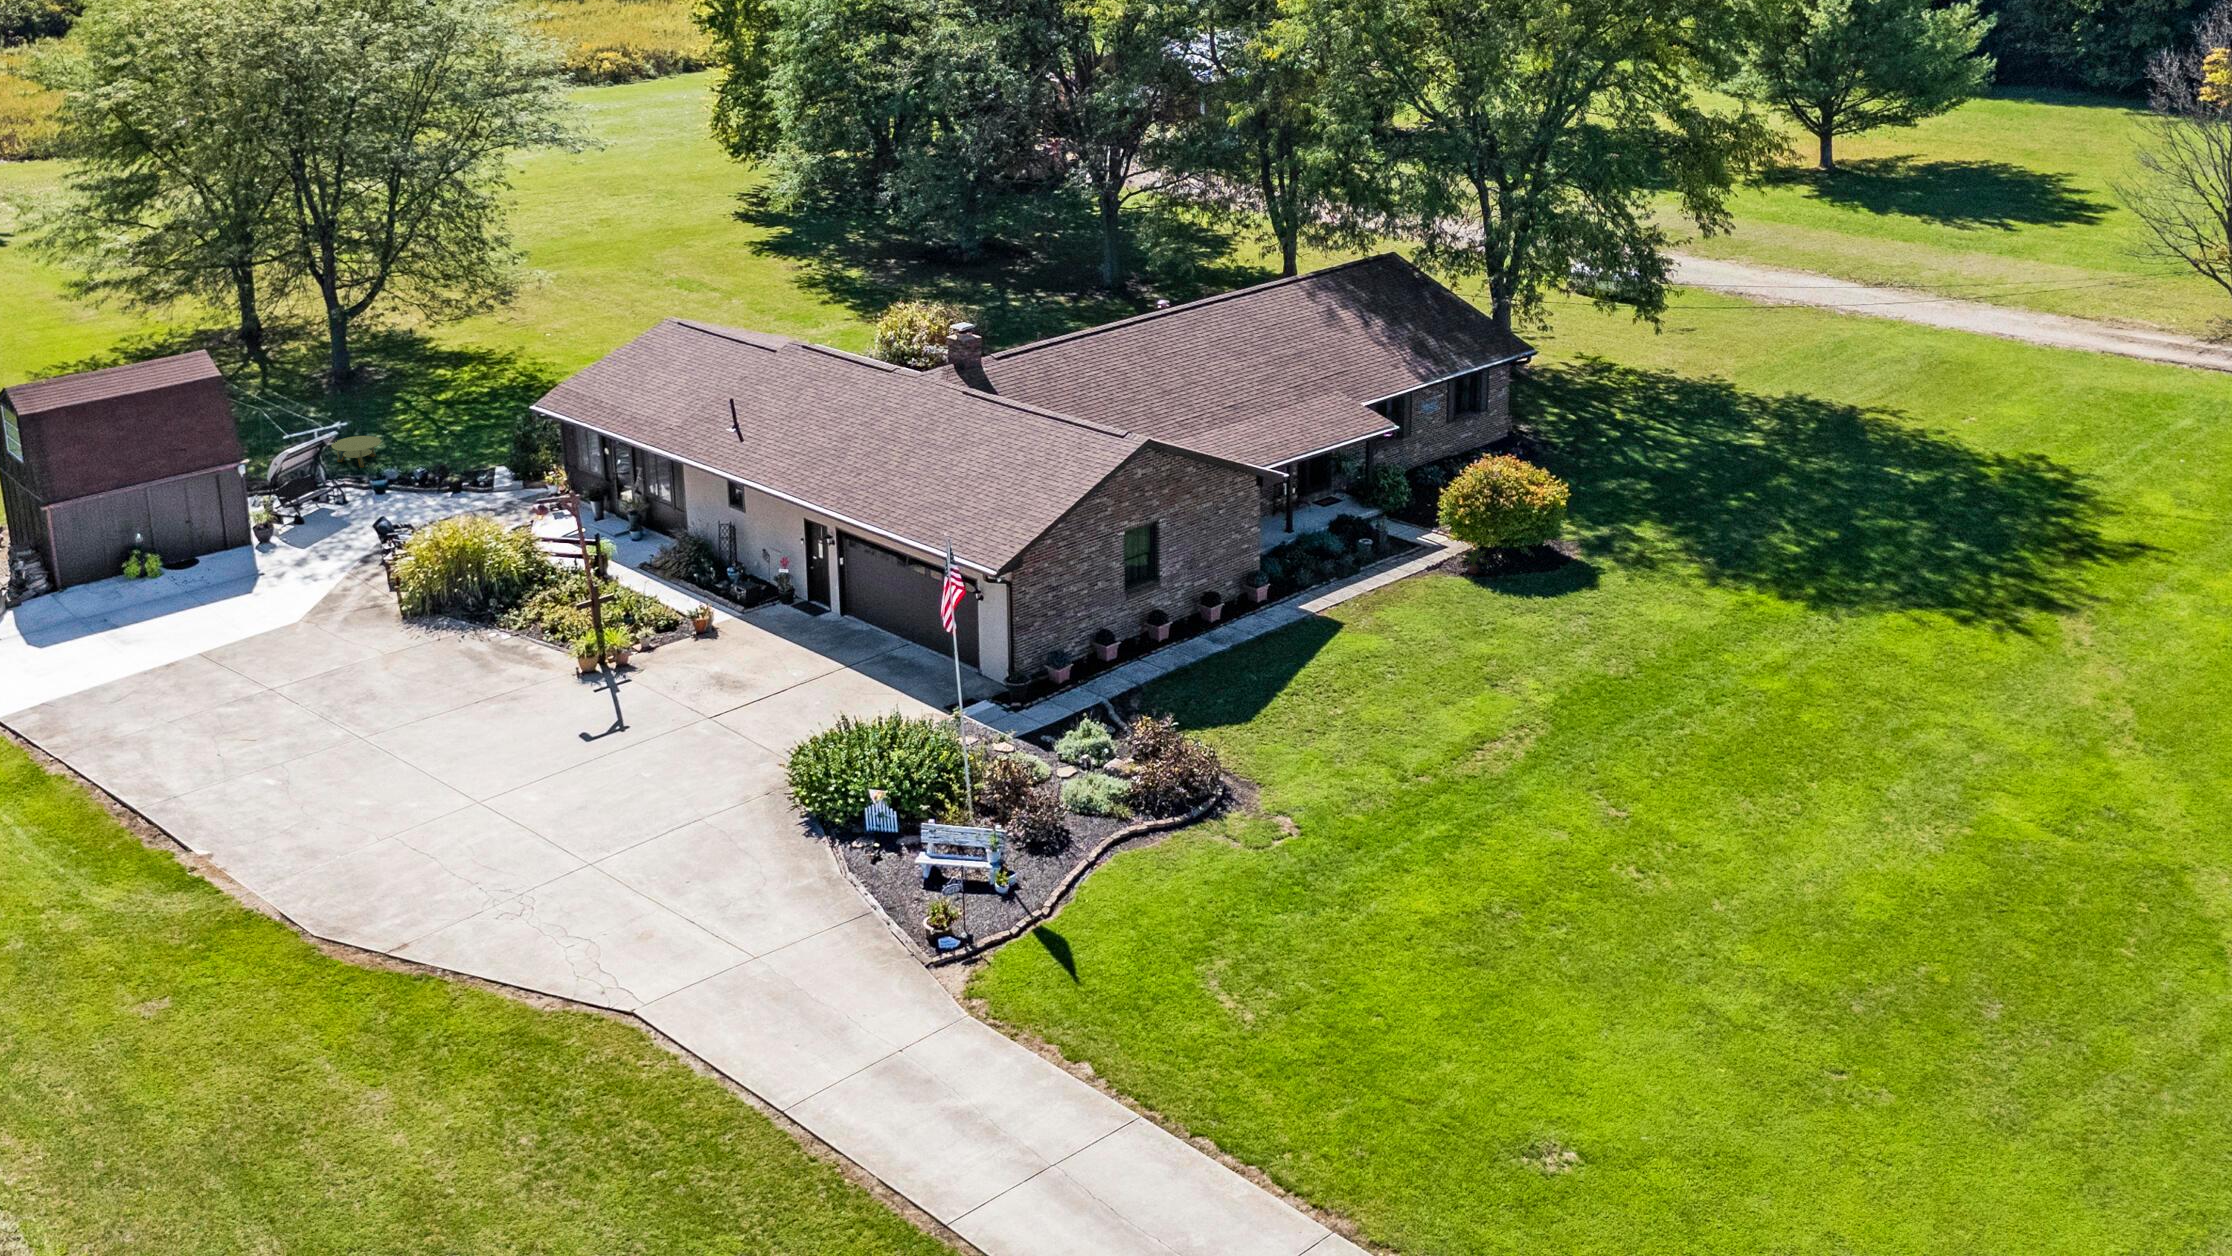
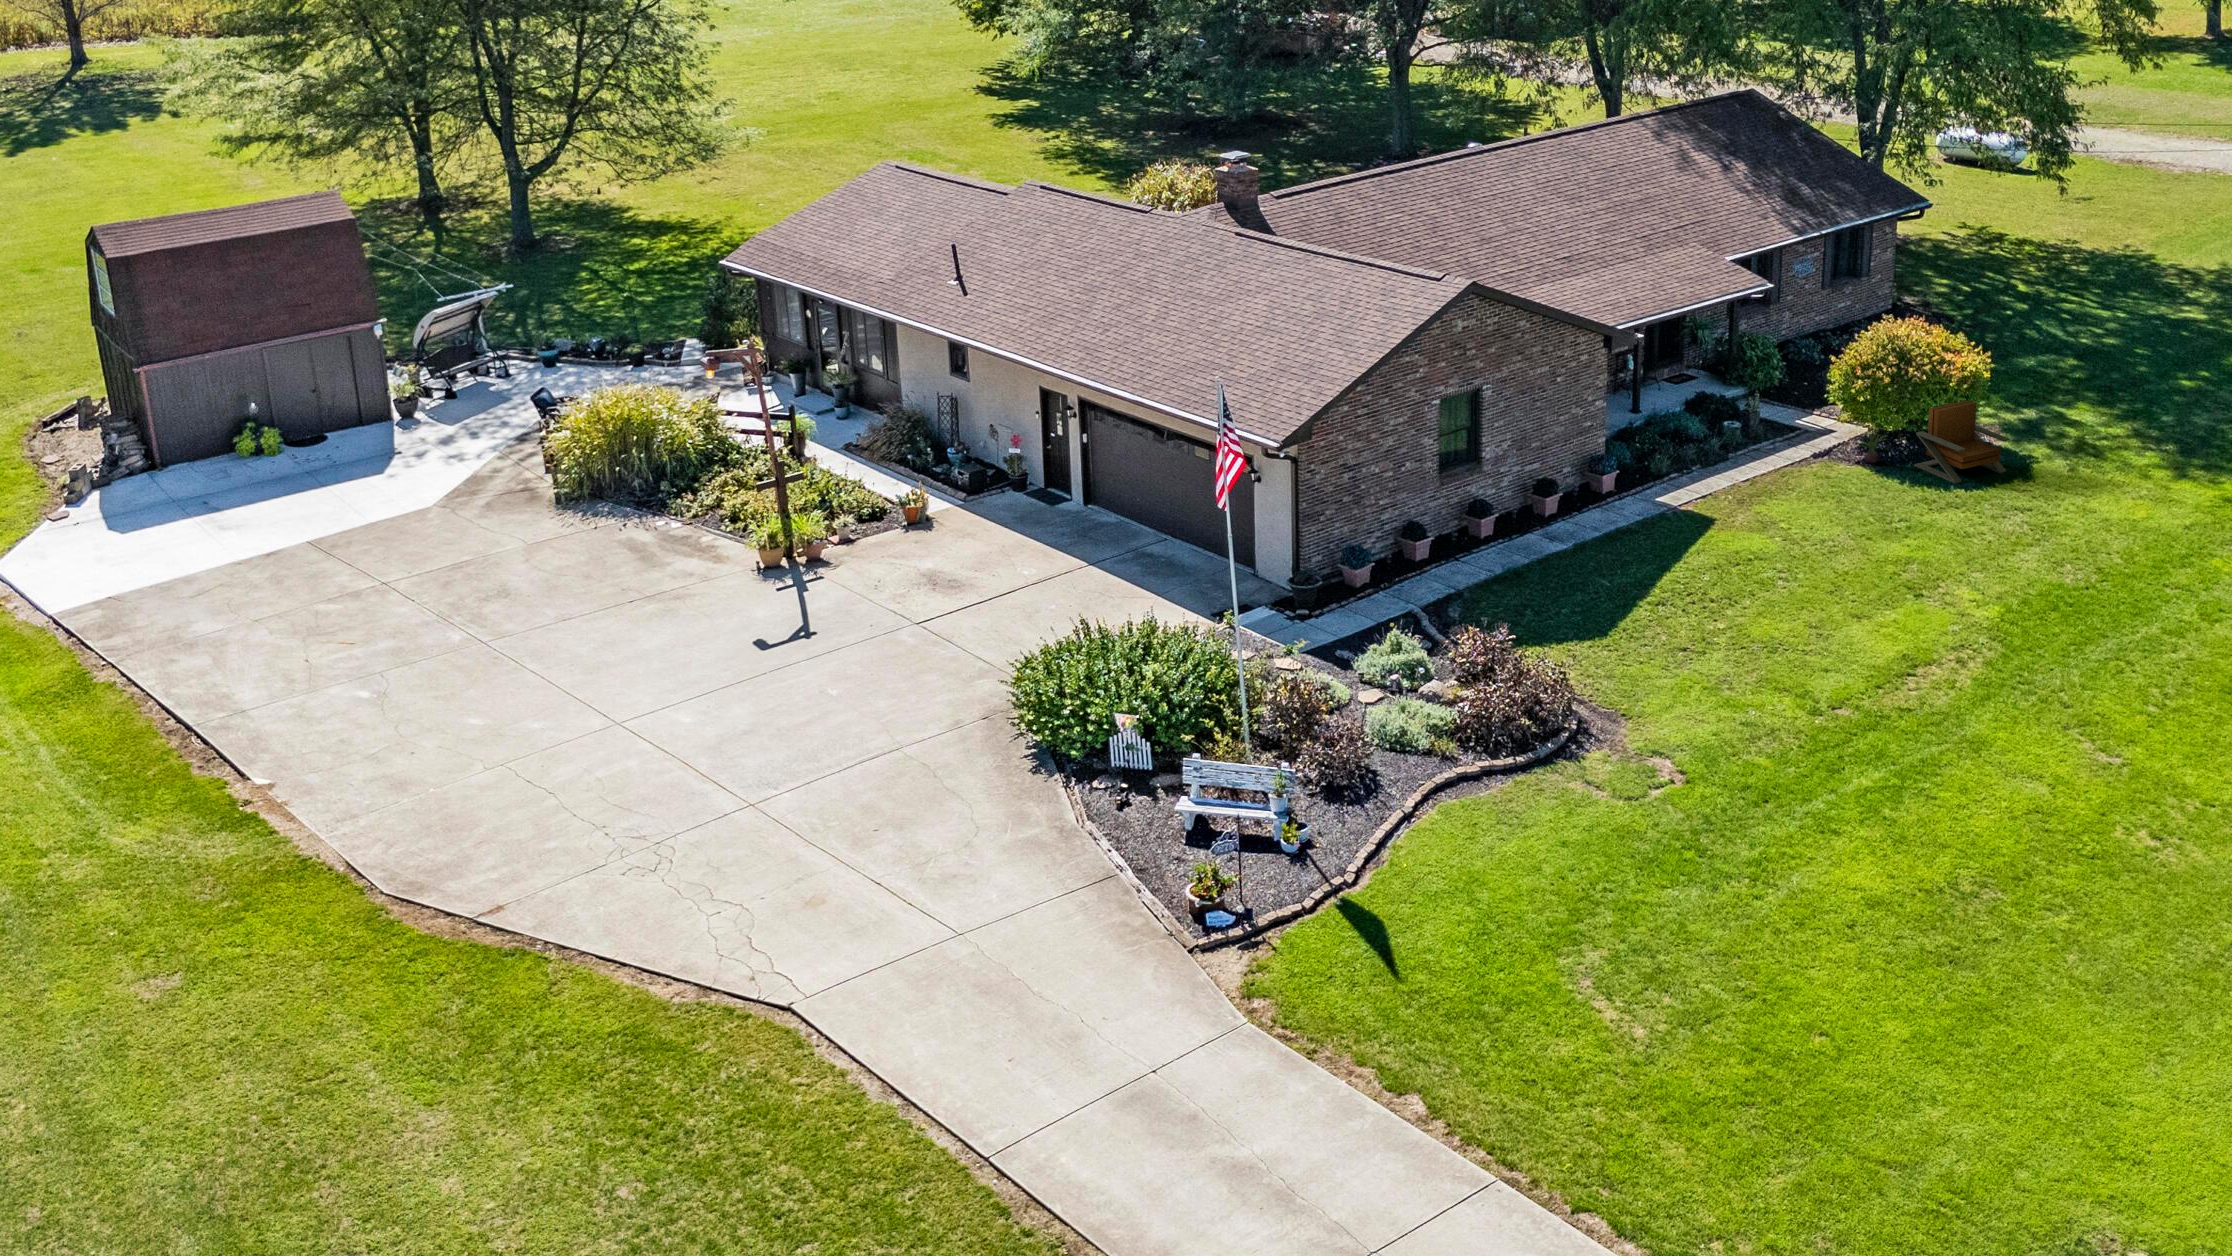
round table: present [332,436,381,468] -> none [493,302,551,338]
lounge chair: none [1506,523,1580,591] -> present [1914,401,2010,483]

